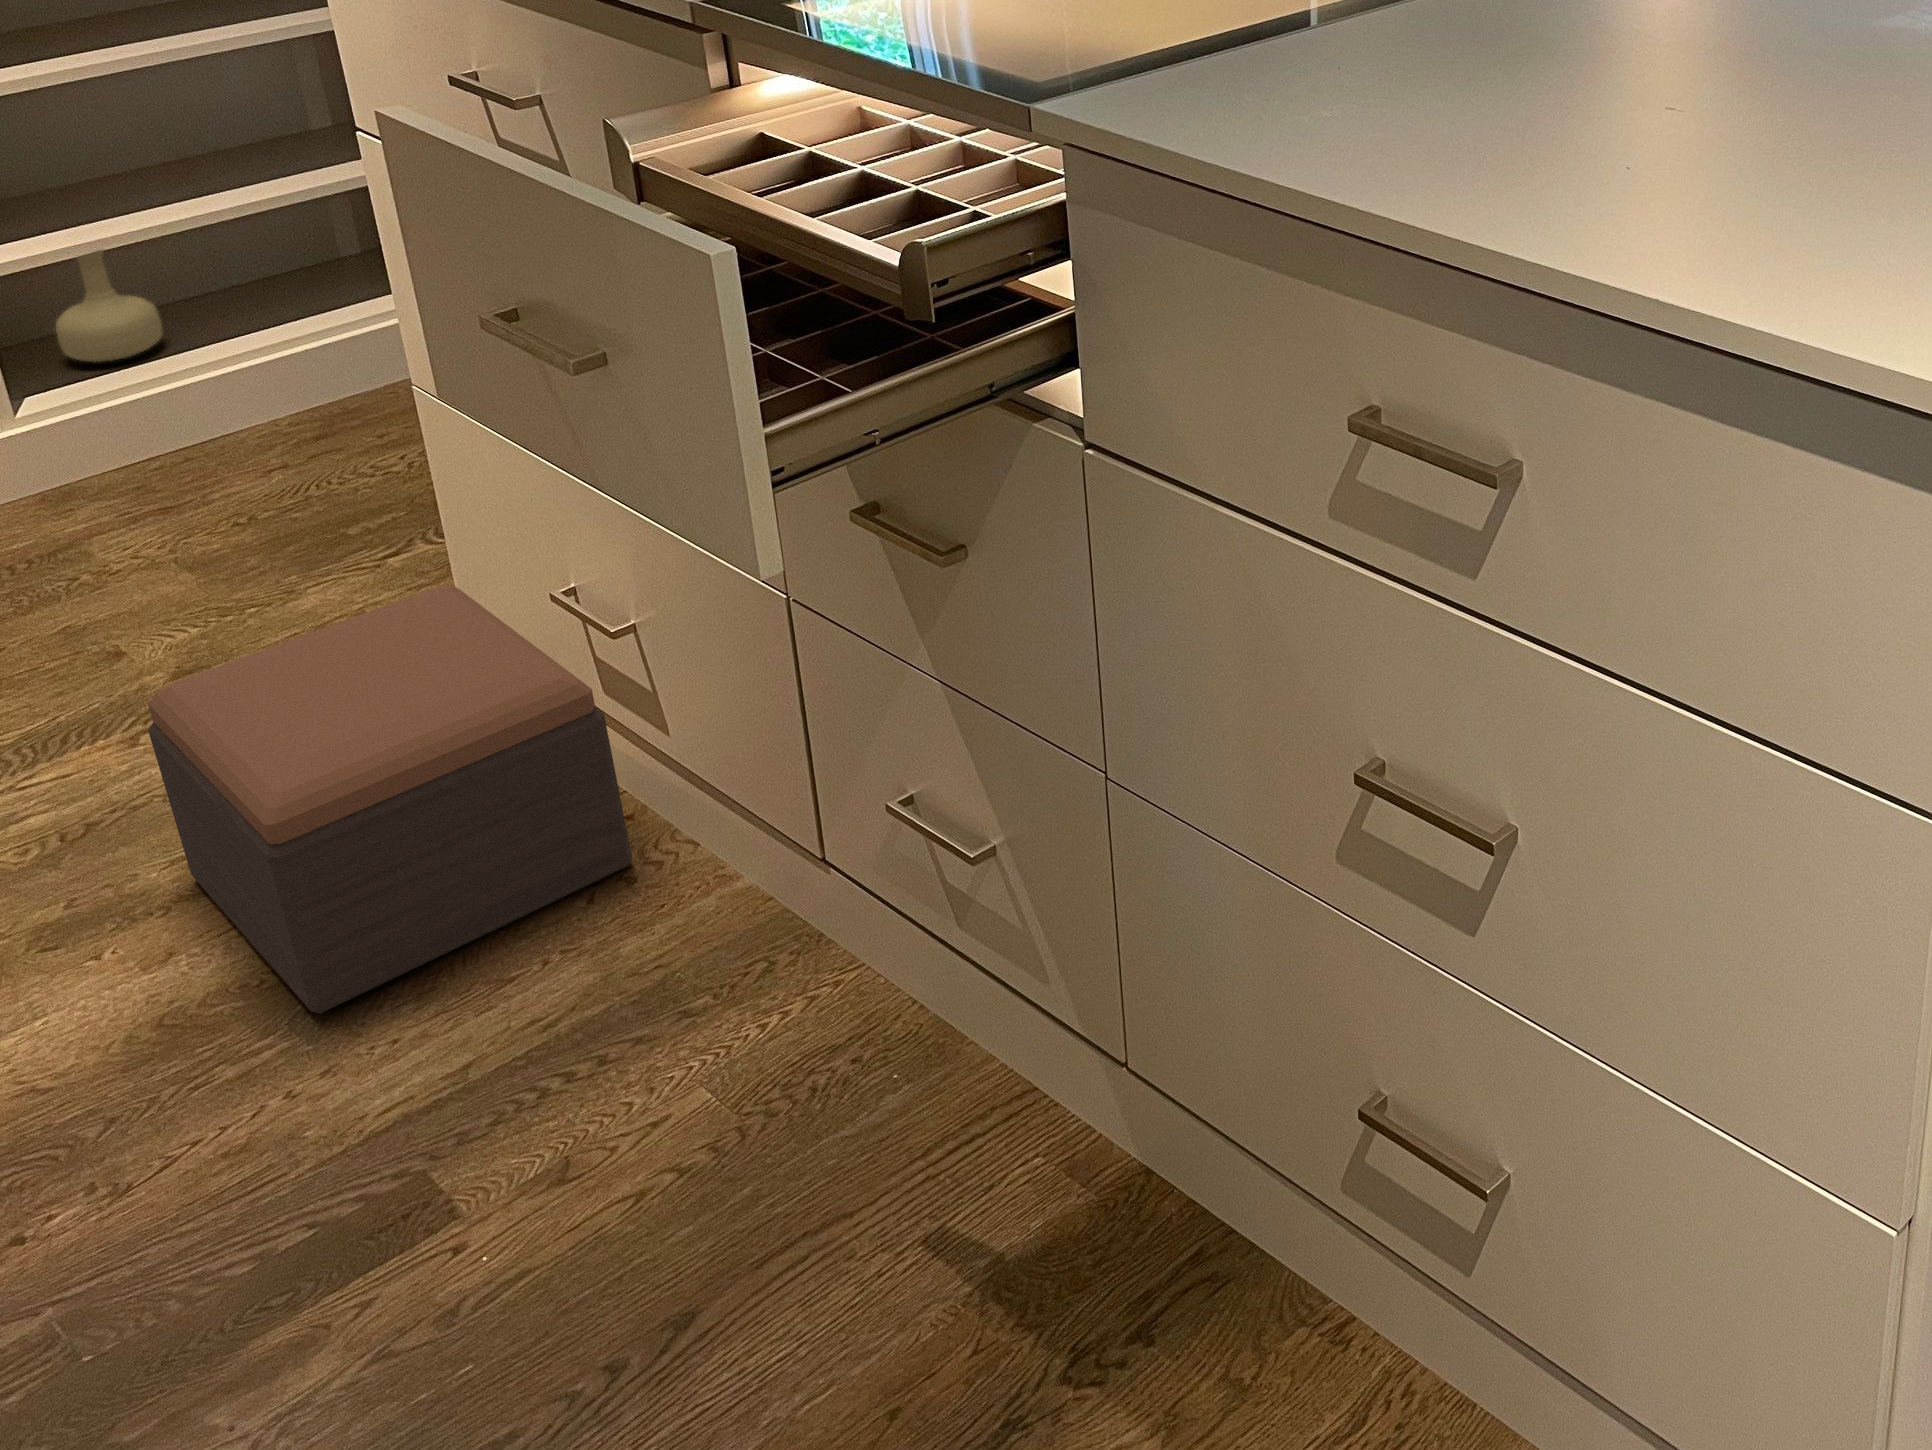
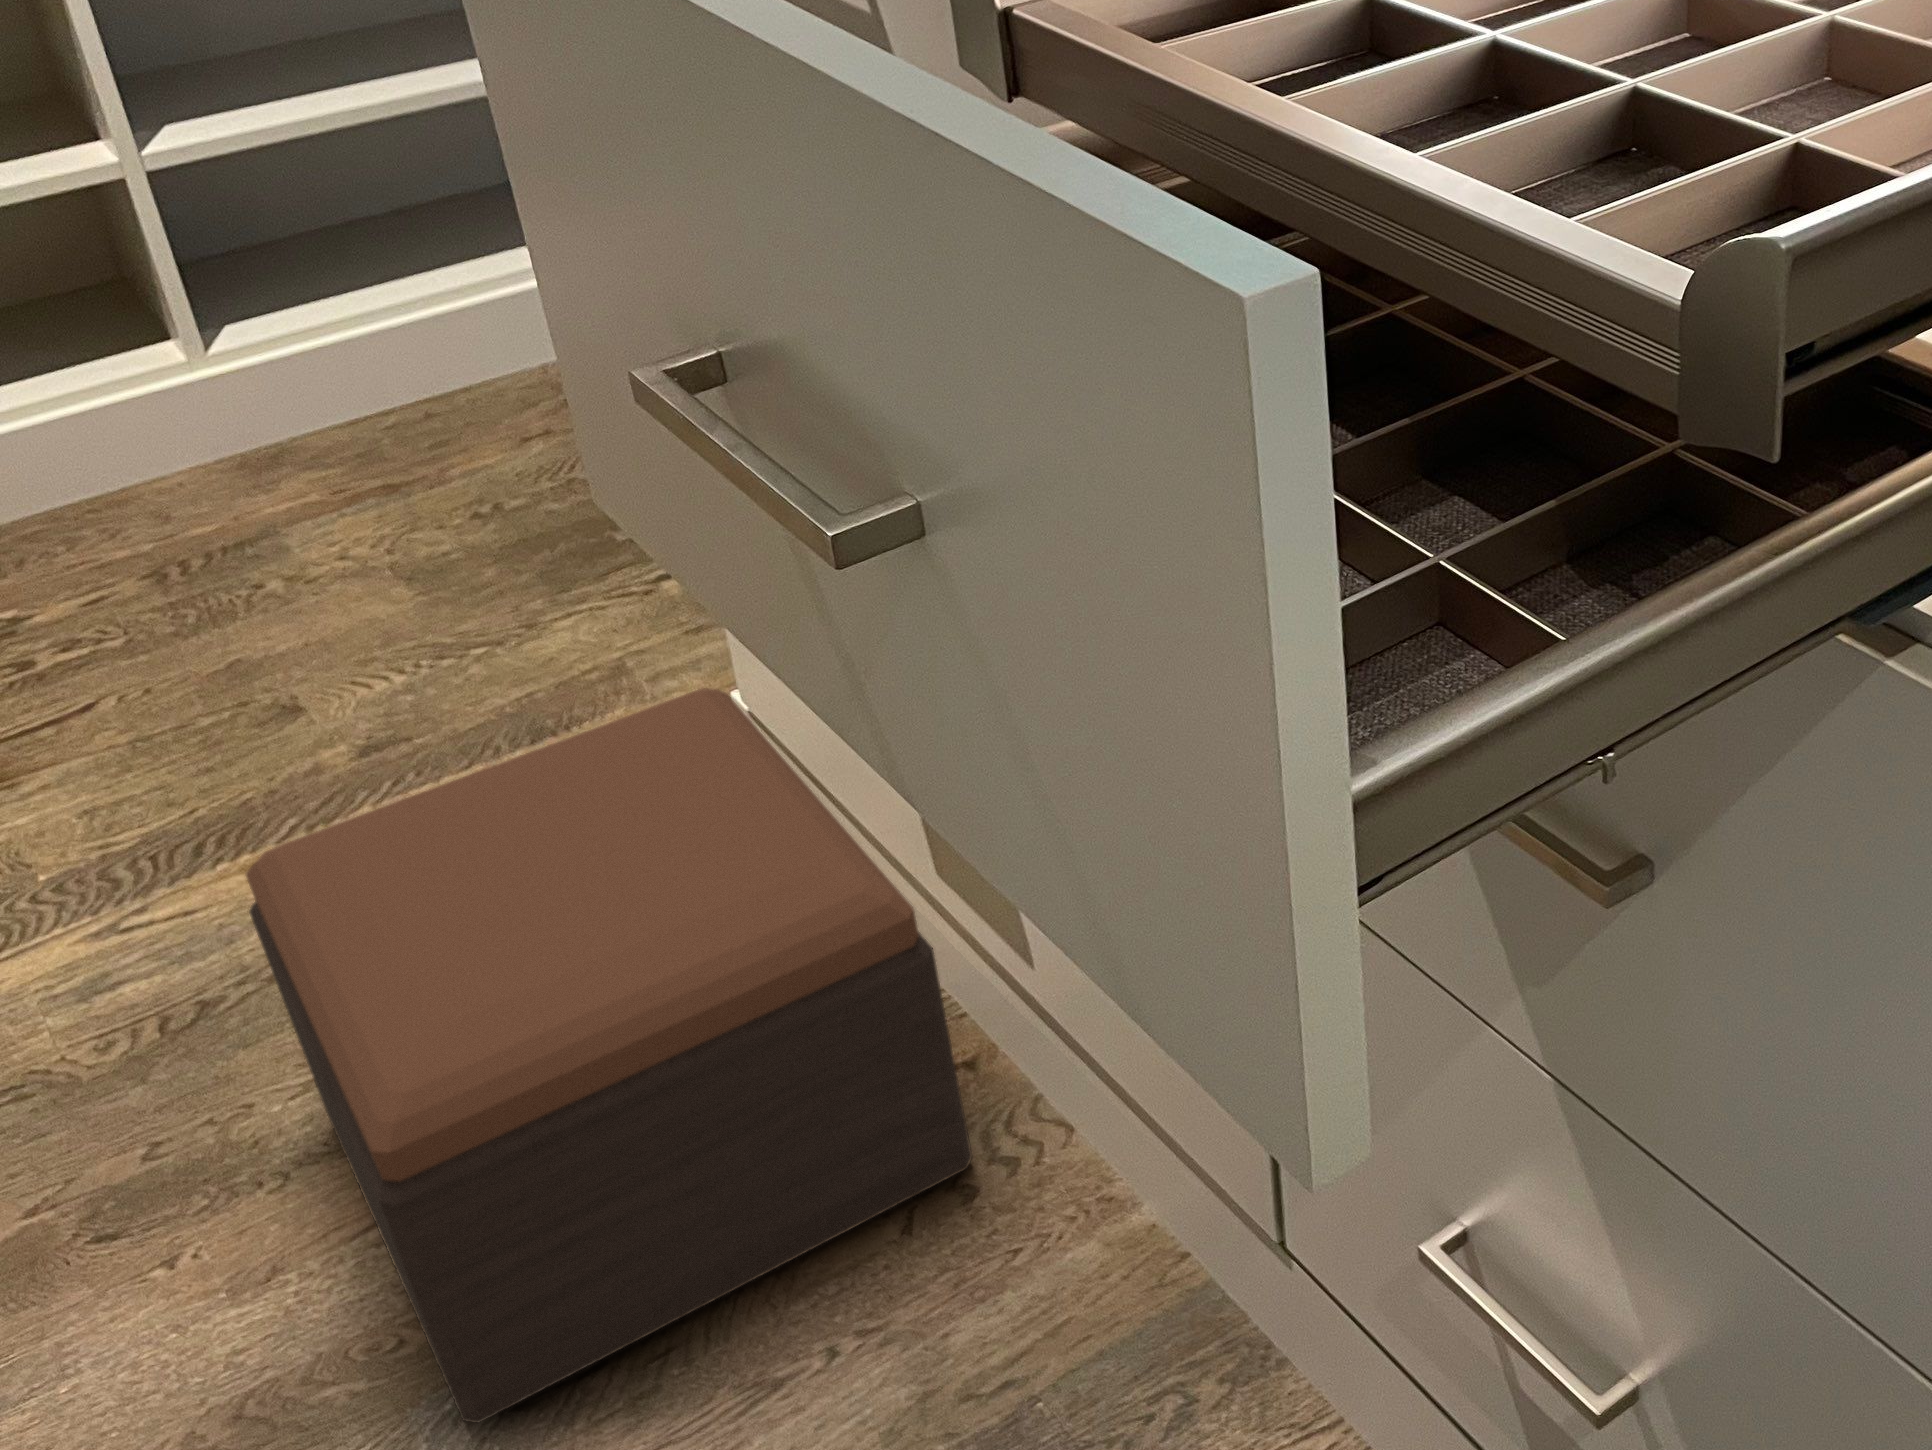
perfume bottle: present [56,250,162,362] -> none [270,79,403,276]

